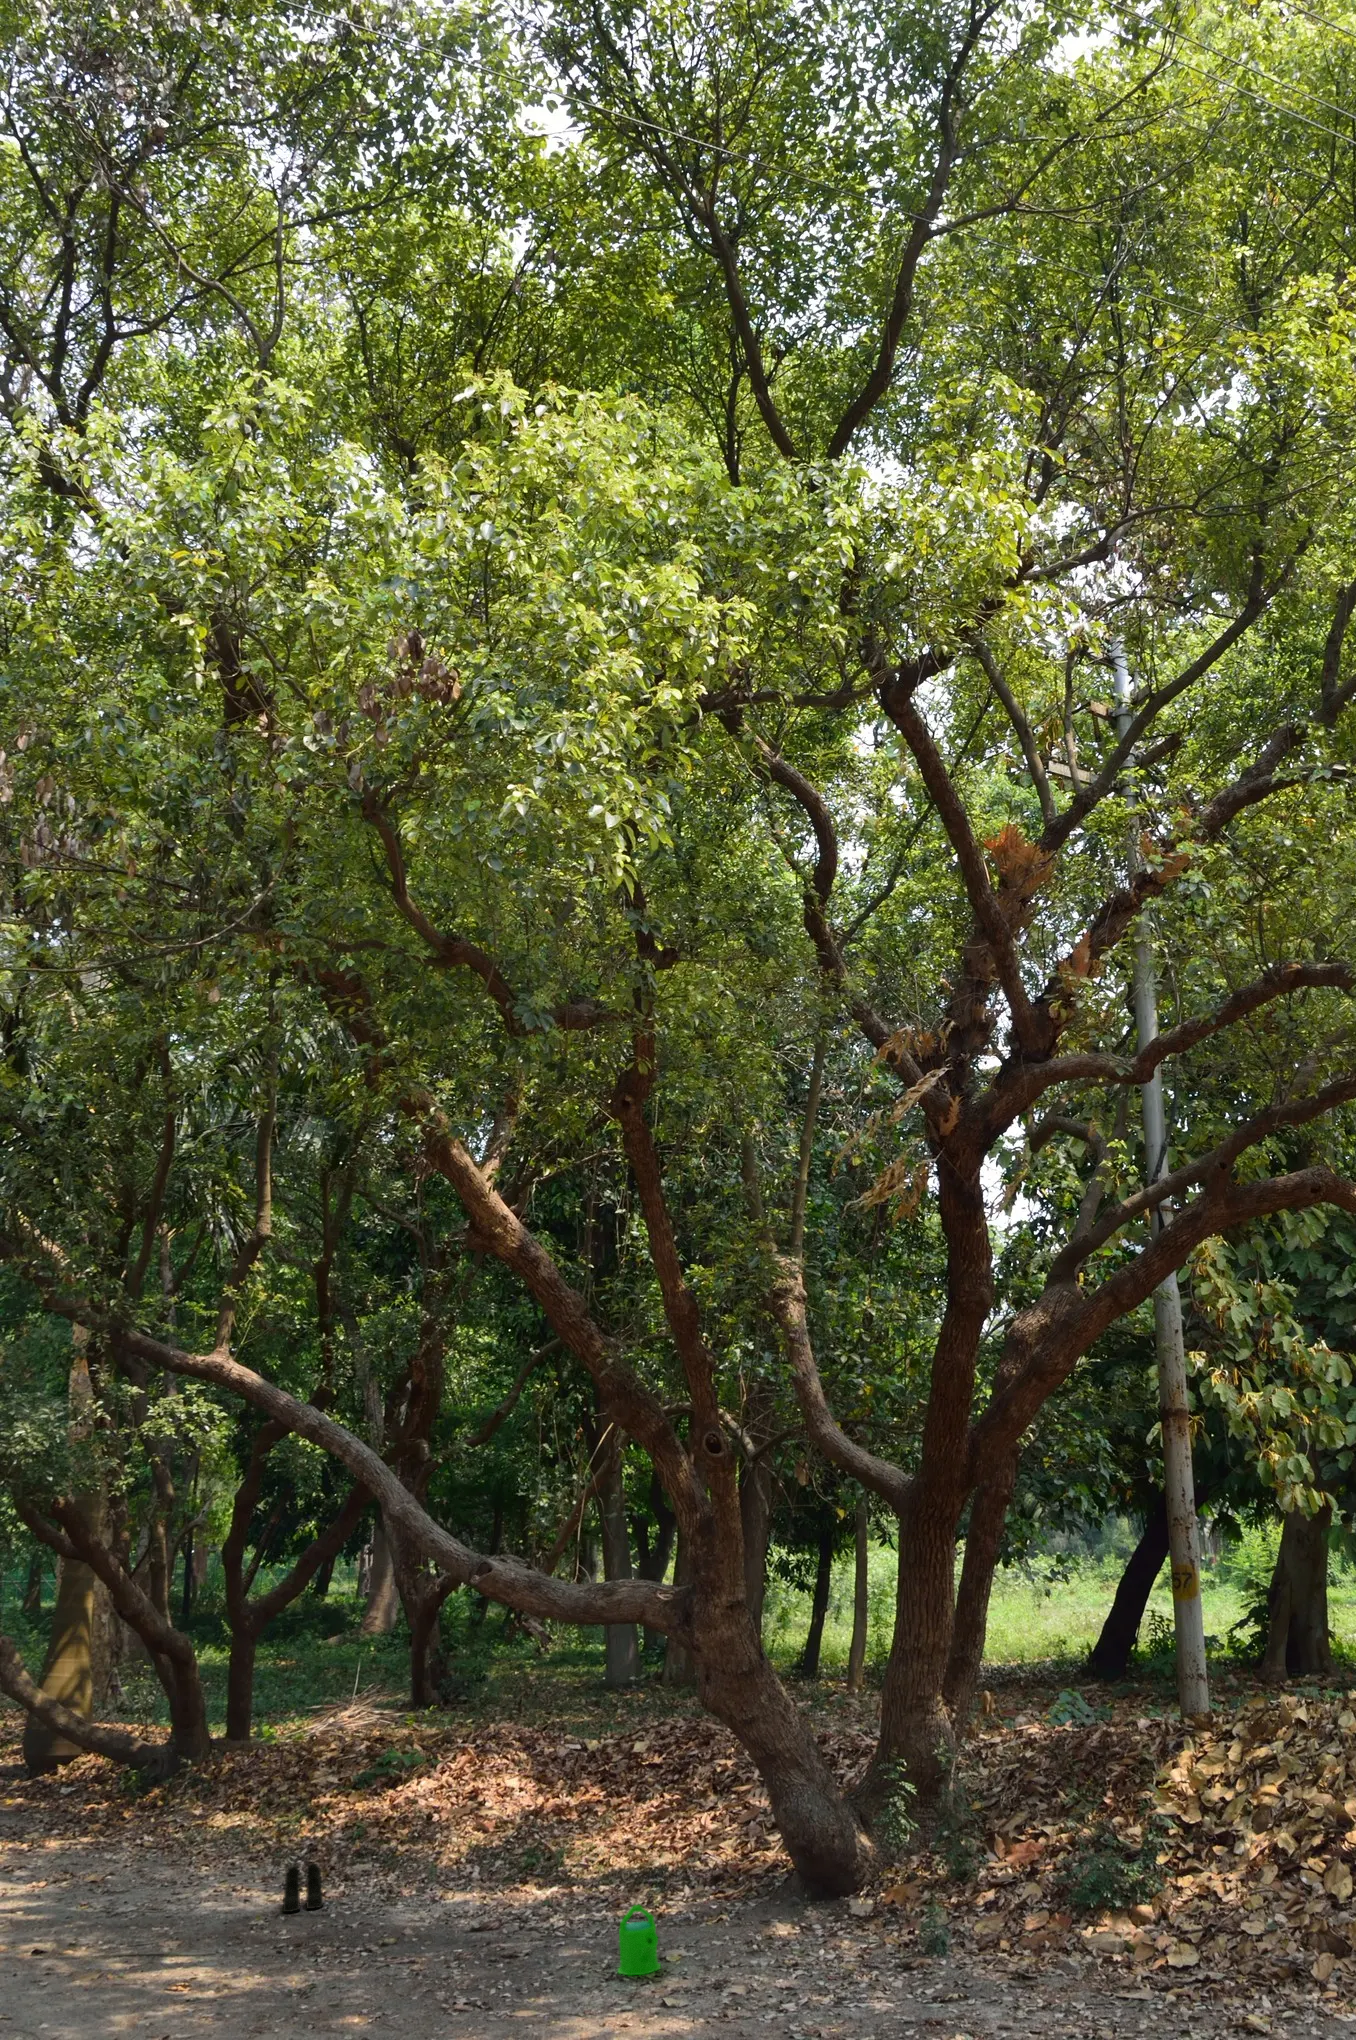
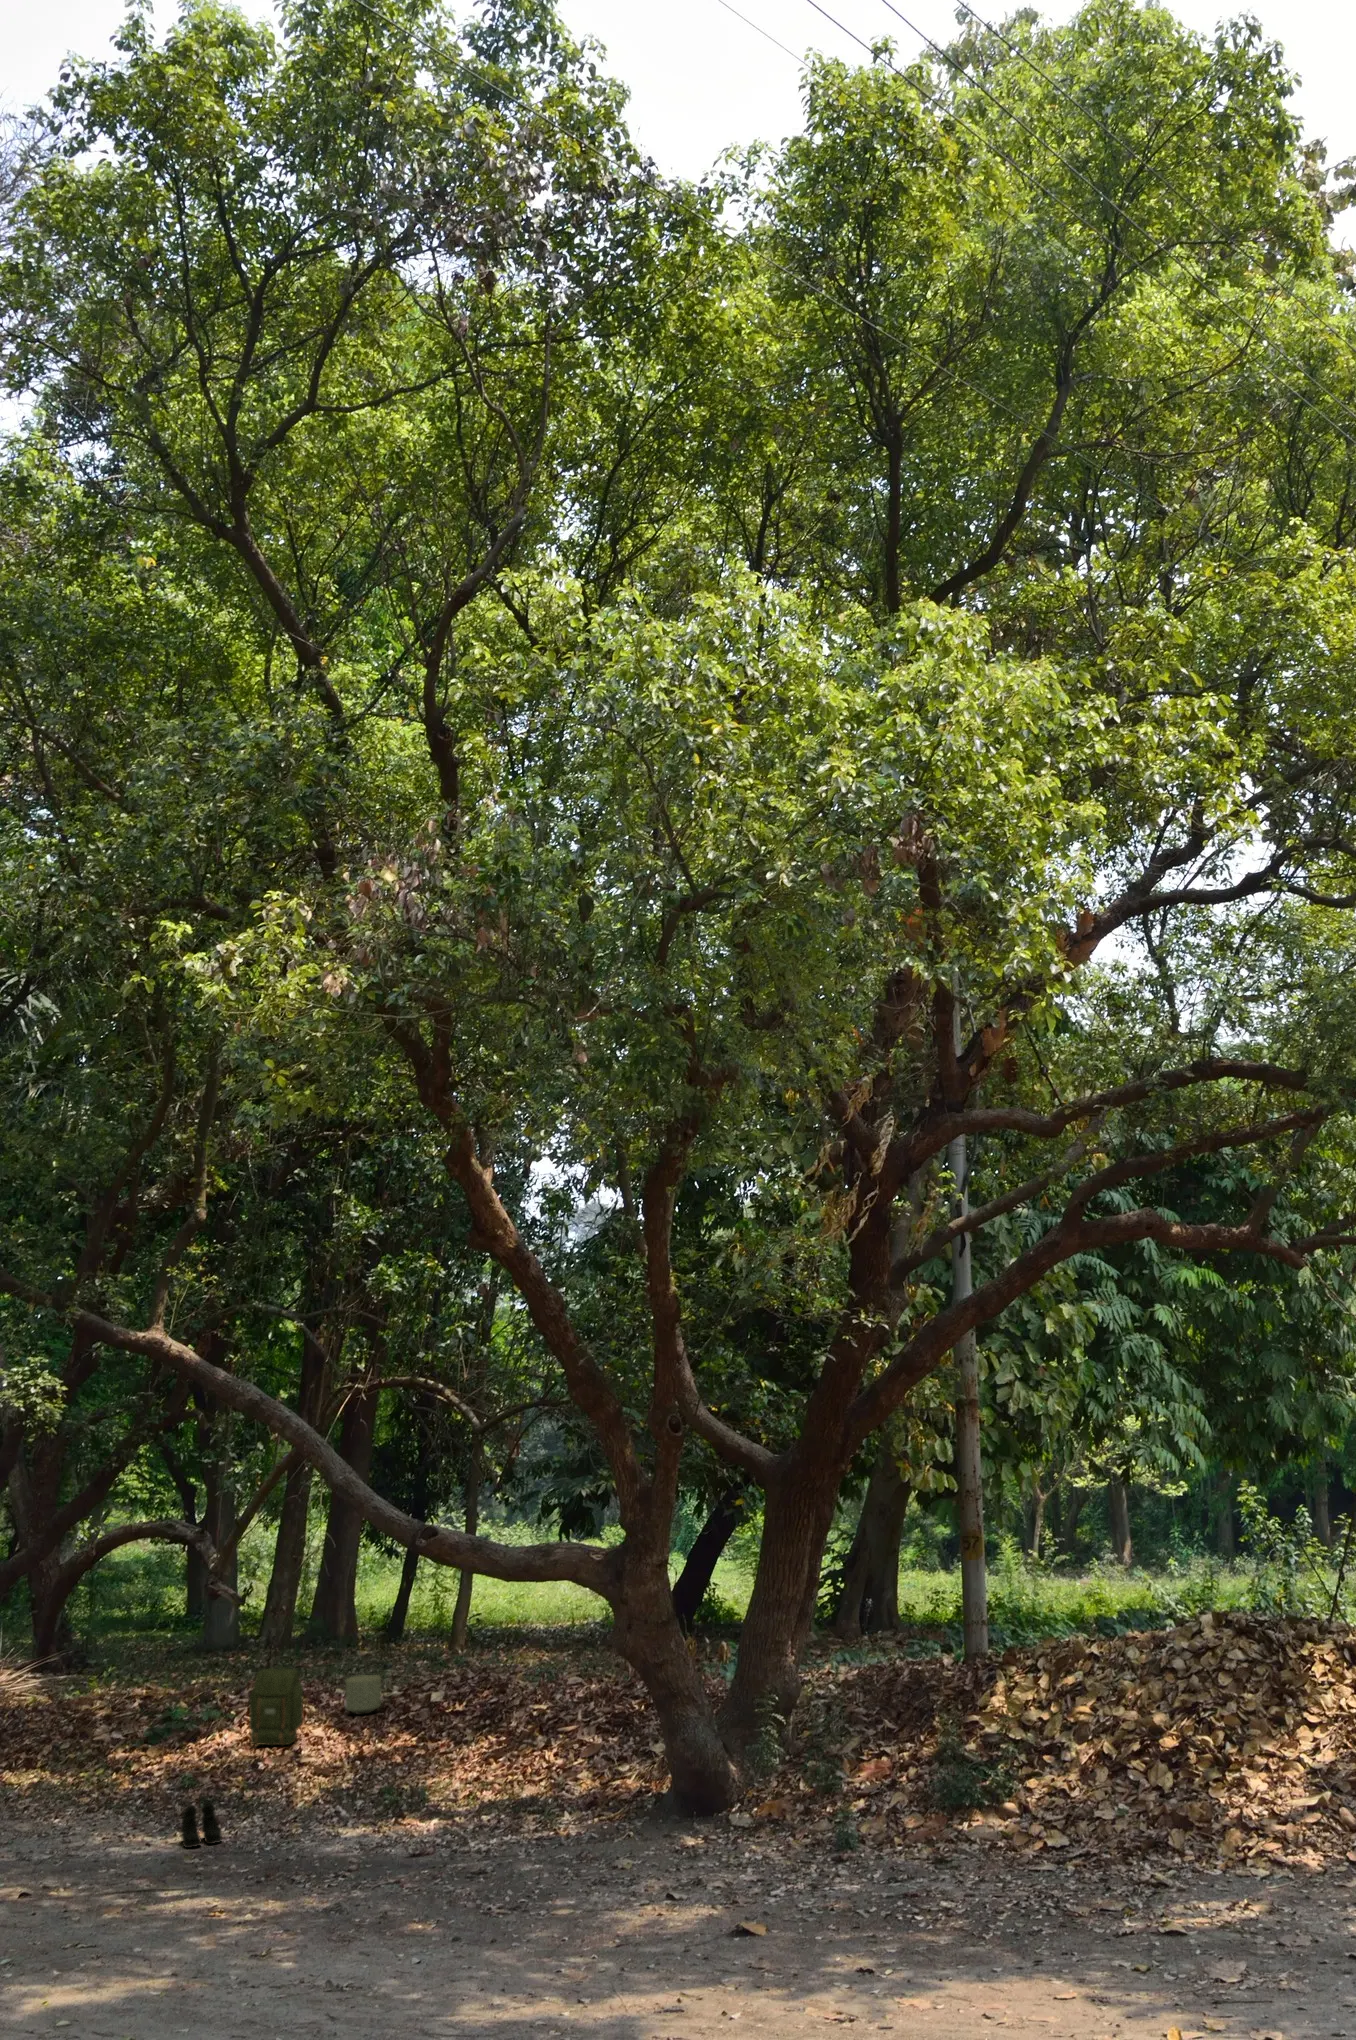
backpack: none [438,1709,495,1794] -> present [249,1667,303,1745]
planter: none [558,1718,596,1761] -> present [346,1675,381,1715]
watering can: present [618,1905,661,1976] -> none [563,1818,606,1878]

